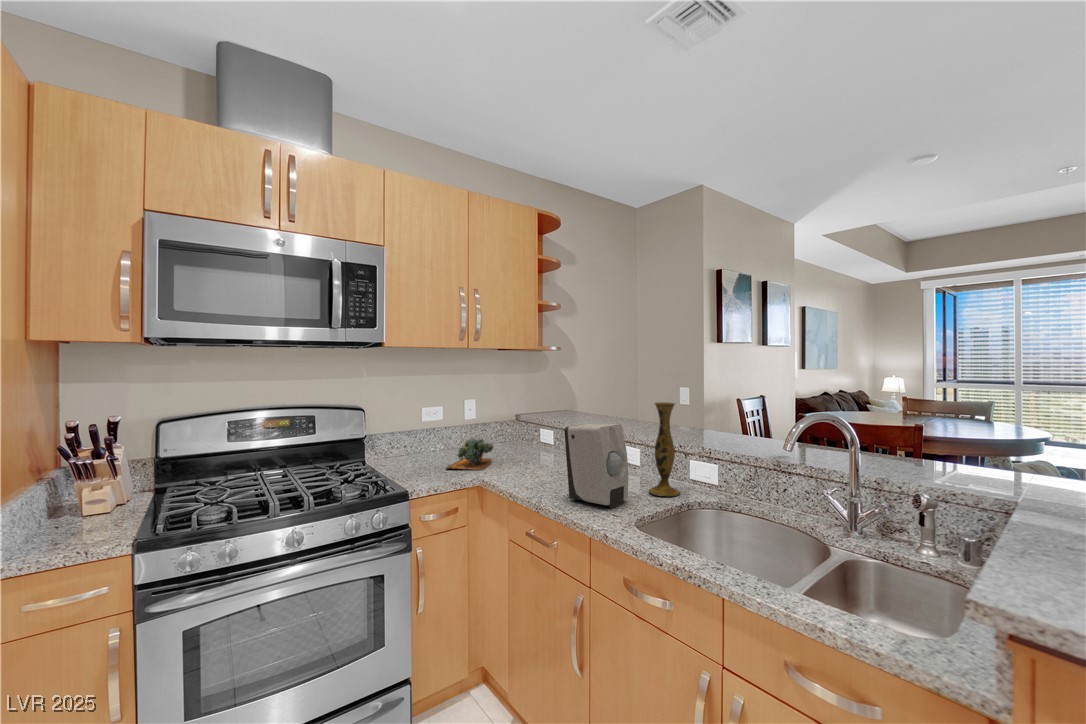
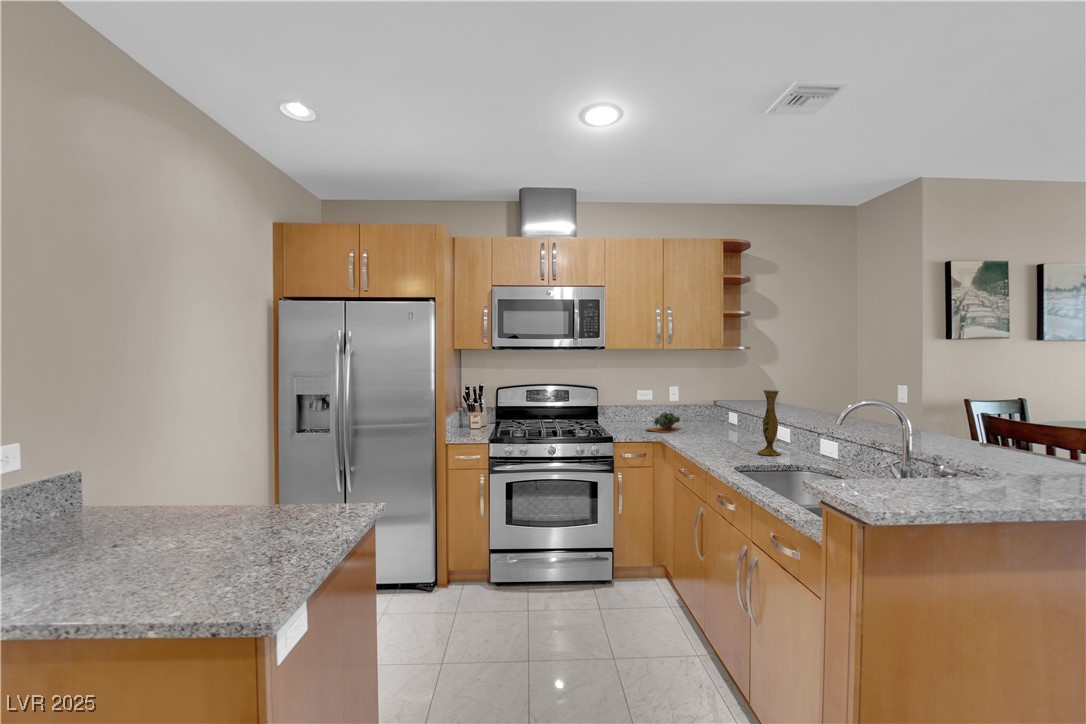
soap dispenser: present [564,424,628,508] -> none [697,403,736,456]

